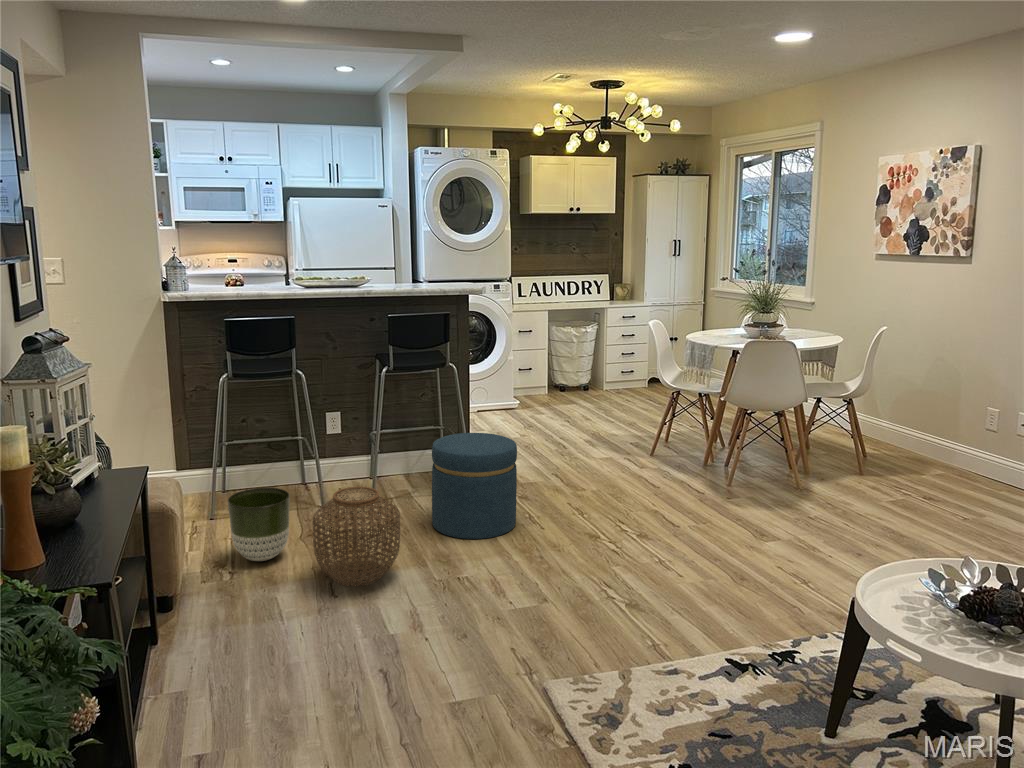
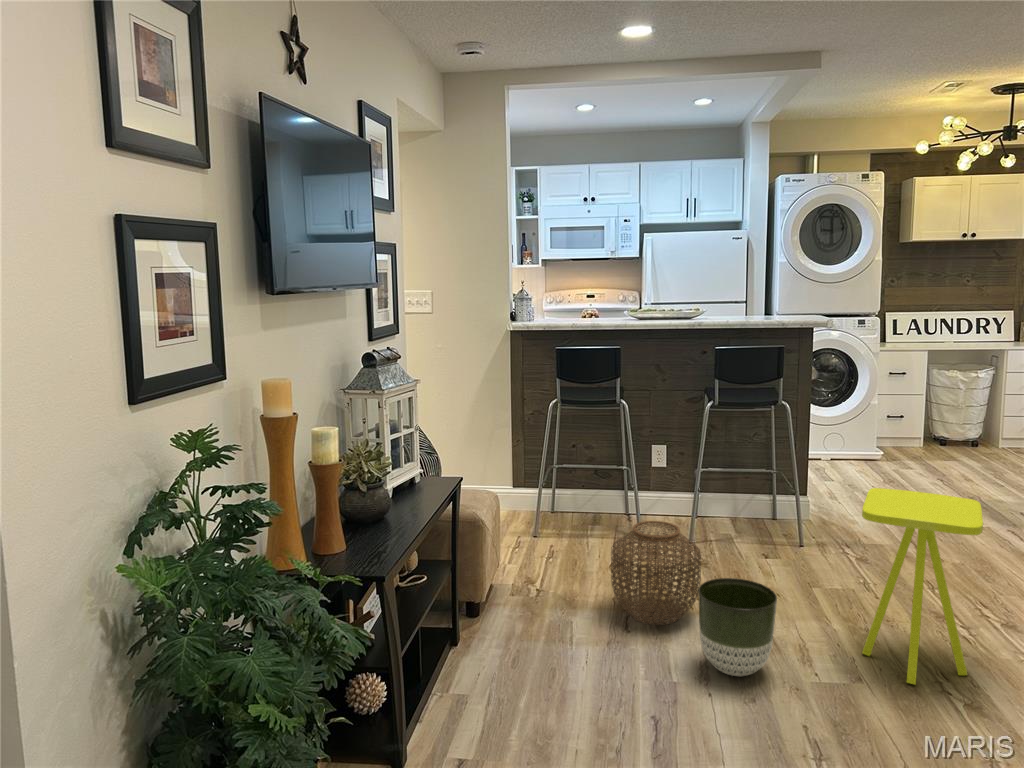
ottoman: present [432,433,517,539] -> none [747,479,851,599]
side table: none [539,434,627,592] -> present [862,488,983,684]
planter: present [228,488,290,561] -> present [698,578,777,676]

